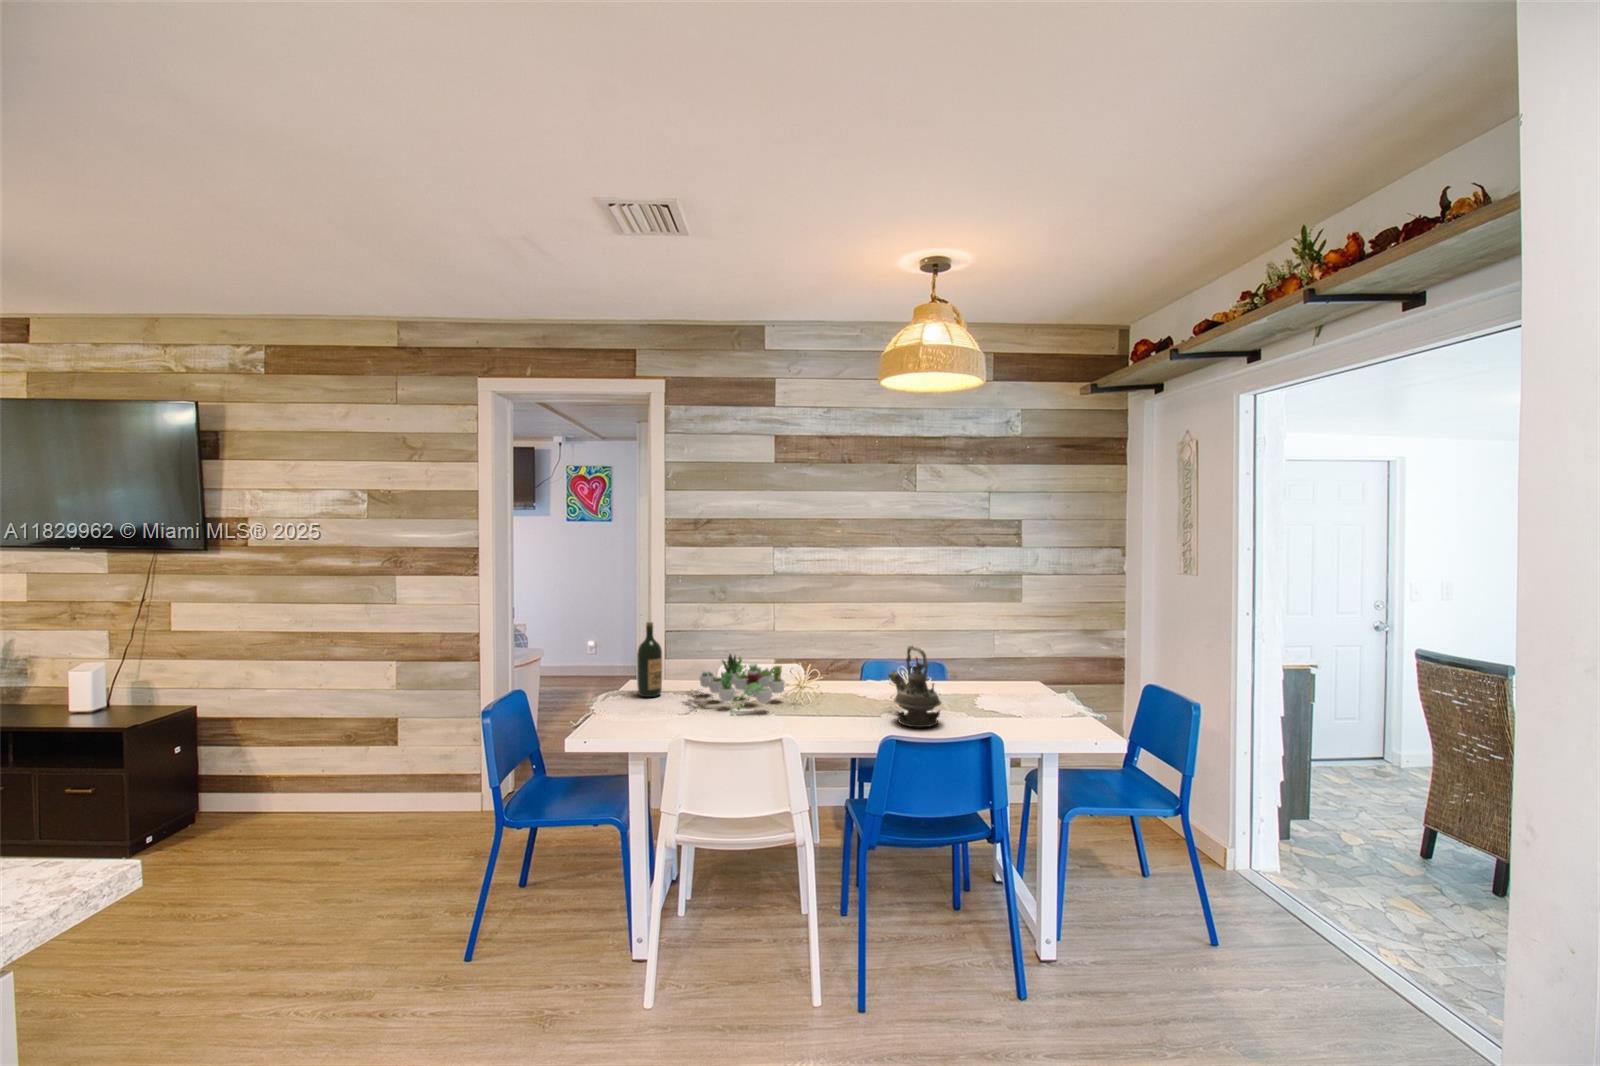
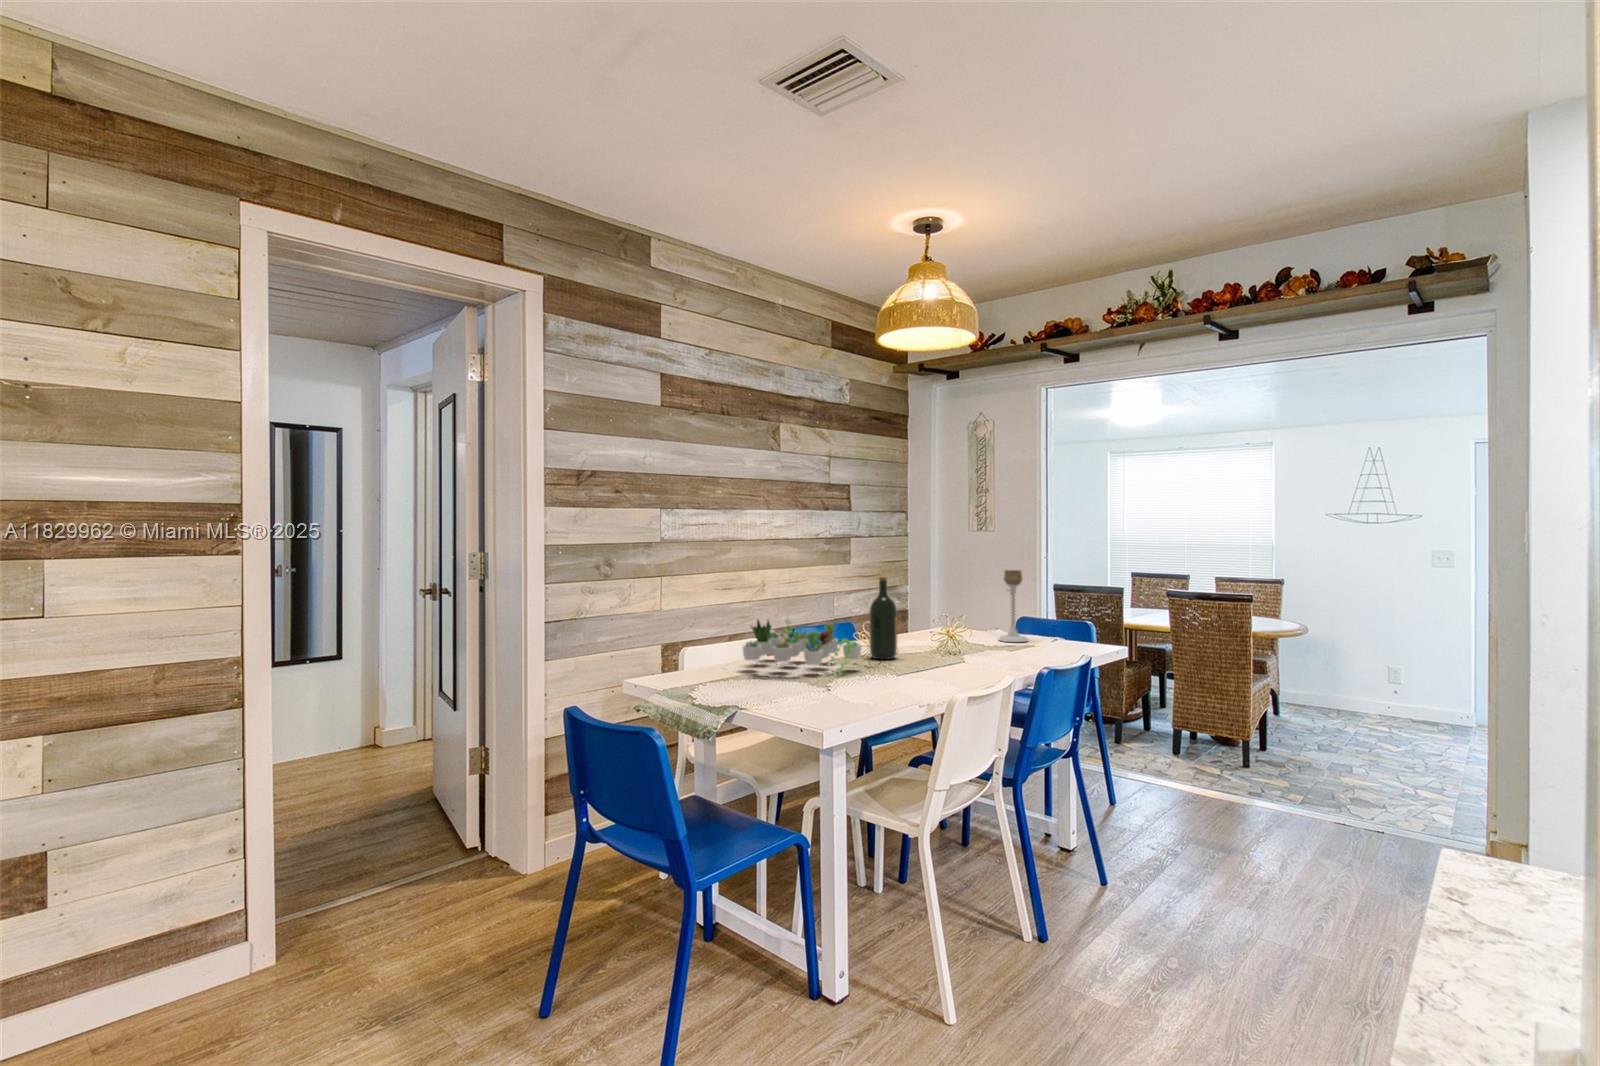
wine bottle: present [637,622,662,697] -> present [869,577,897,659]
candle holder: none [1019,635,1054,721] -> present [999,570,1028,642]
teapot: present [888,646,941,727] -> none [922,583,996,658]

